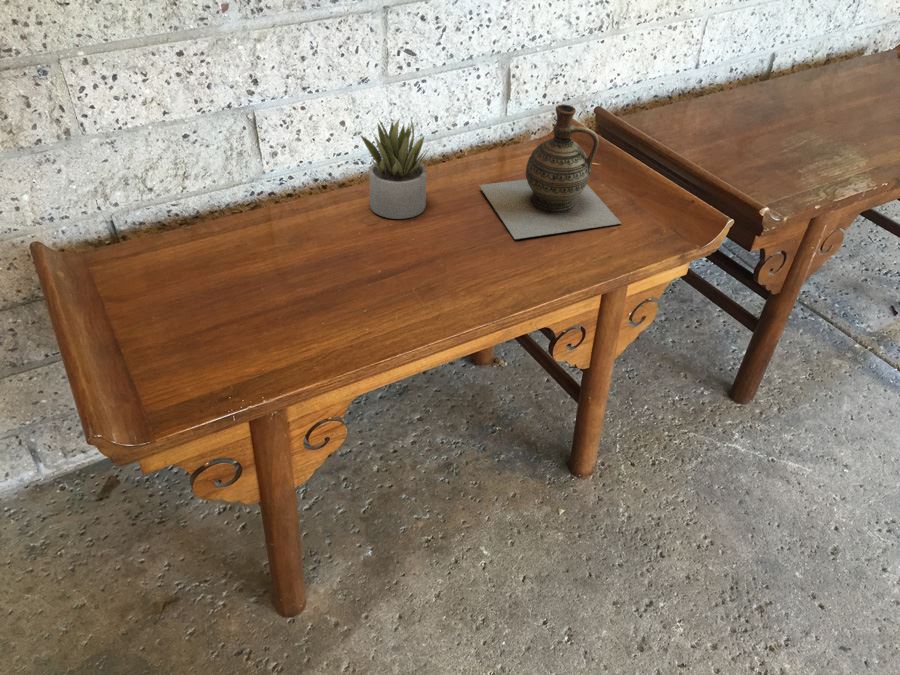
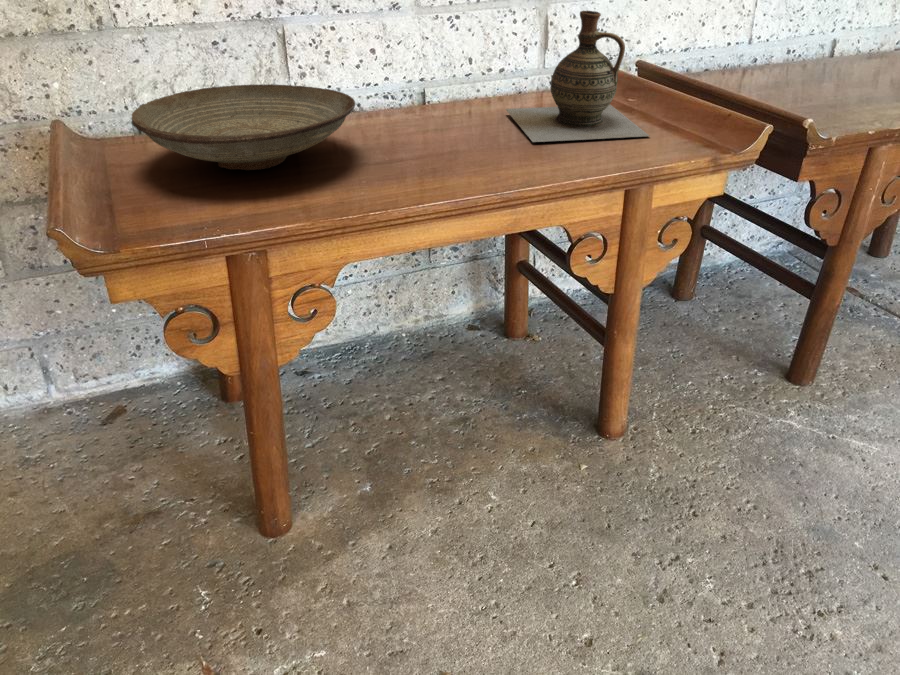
succulent plant: present [361,119,427,219] -> none [383,24,454,129]
decorative bowl: none [125,188,349,310] -> present [132,84,355,170]

